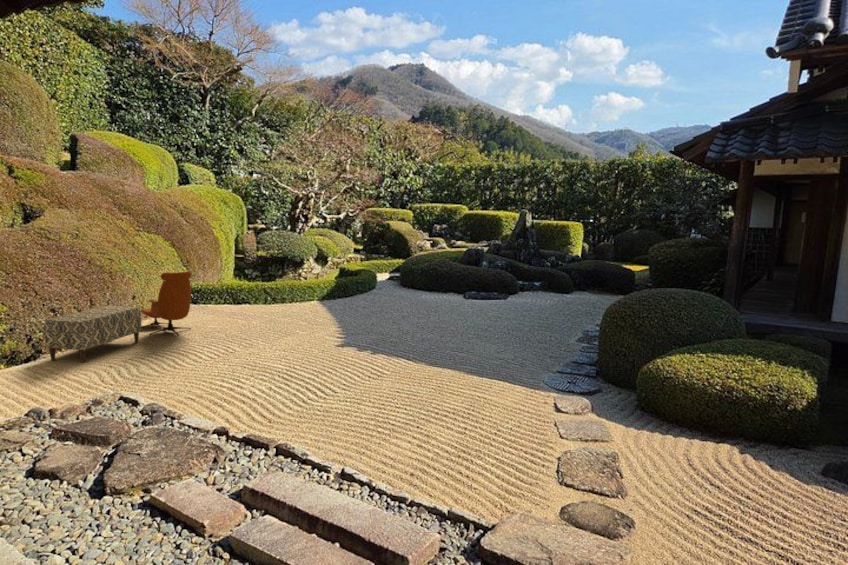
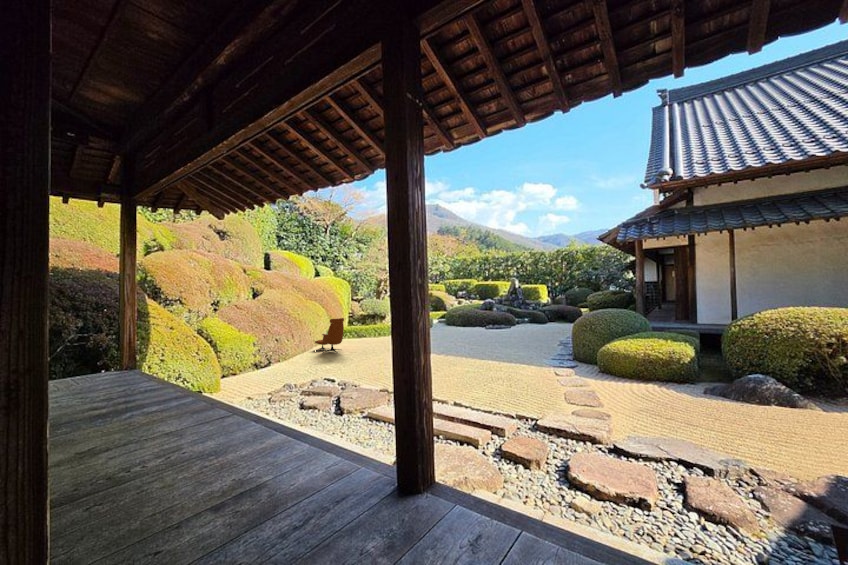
bench: present [44,305,142,362] -> none [278,337,320,366]

